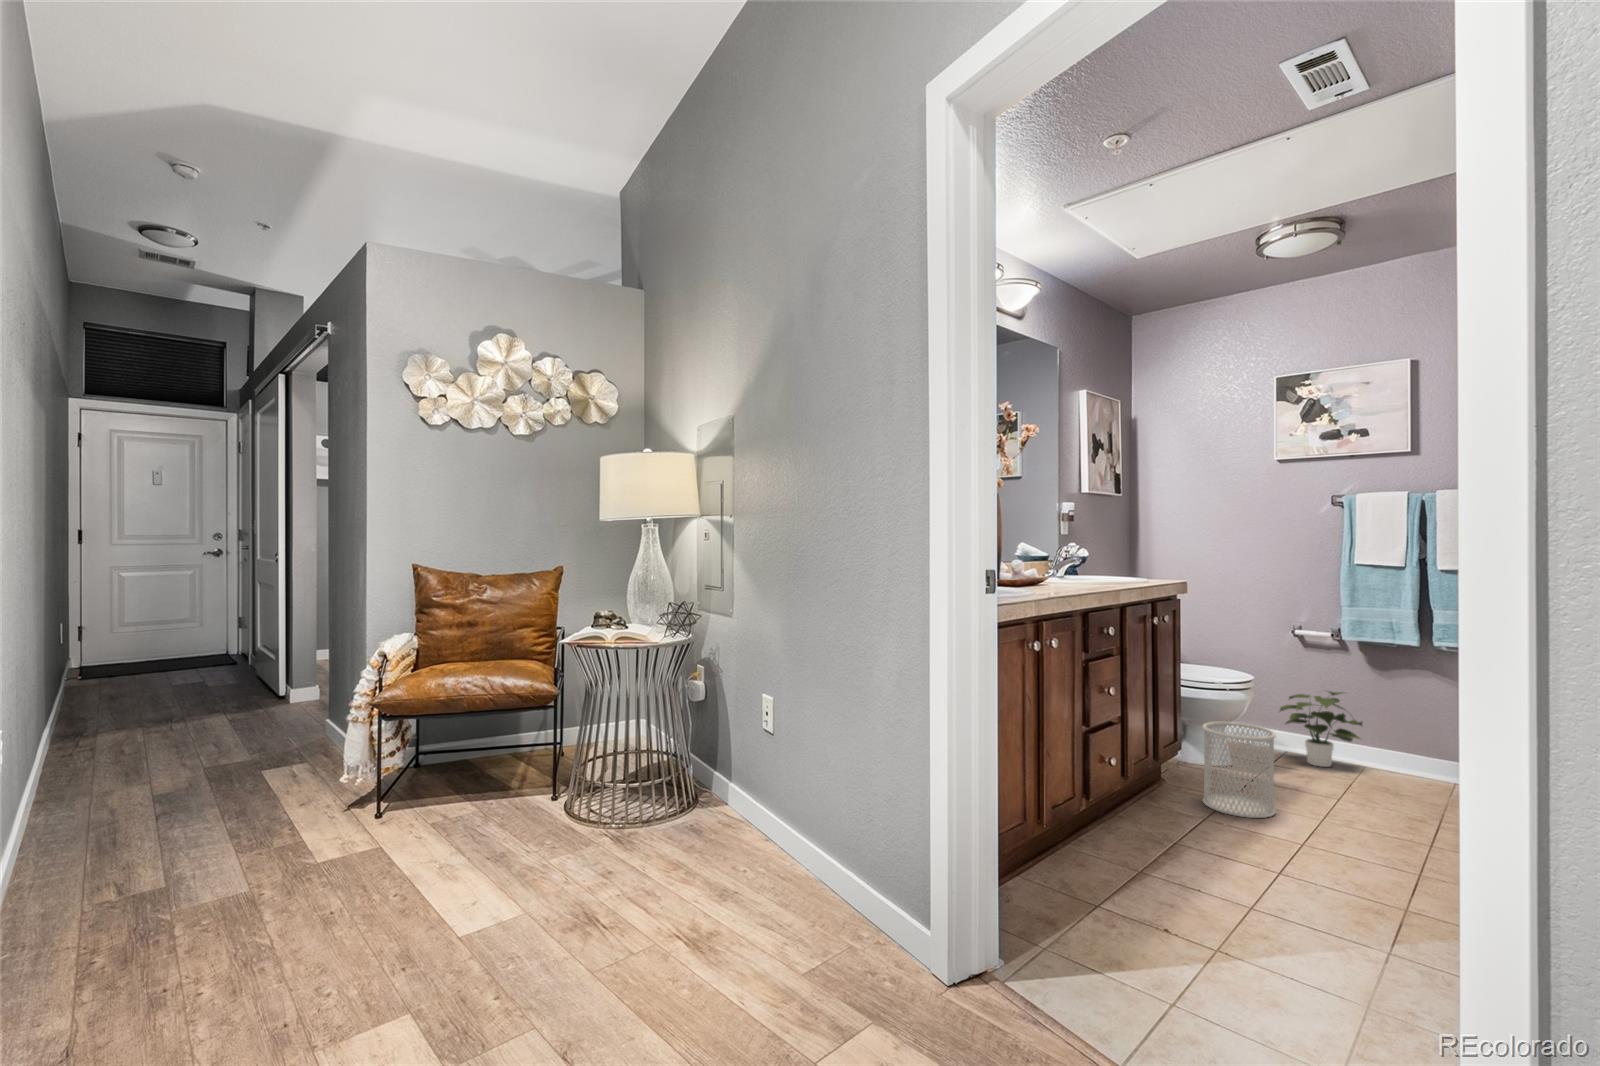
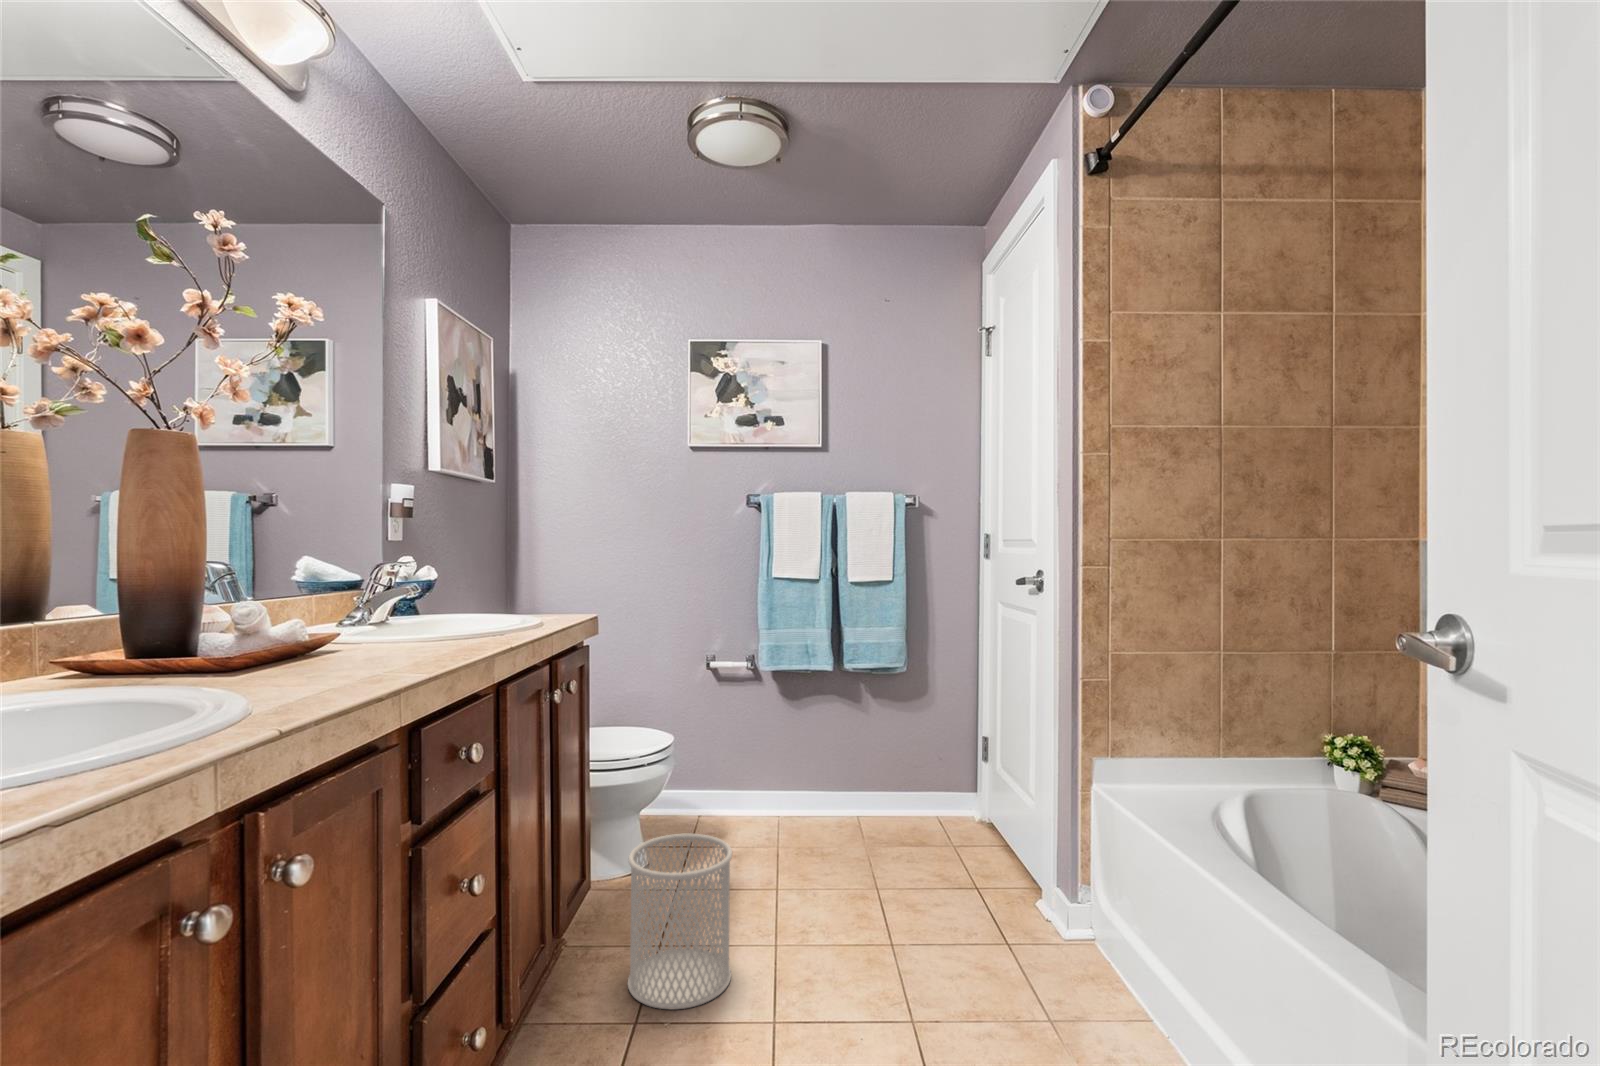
potted plant: present [1280,691,1363,767] -> none [694,737,787,839]

